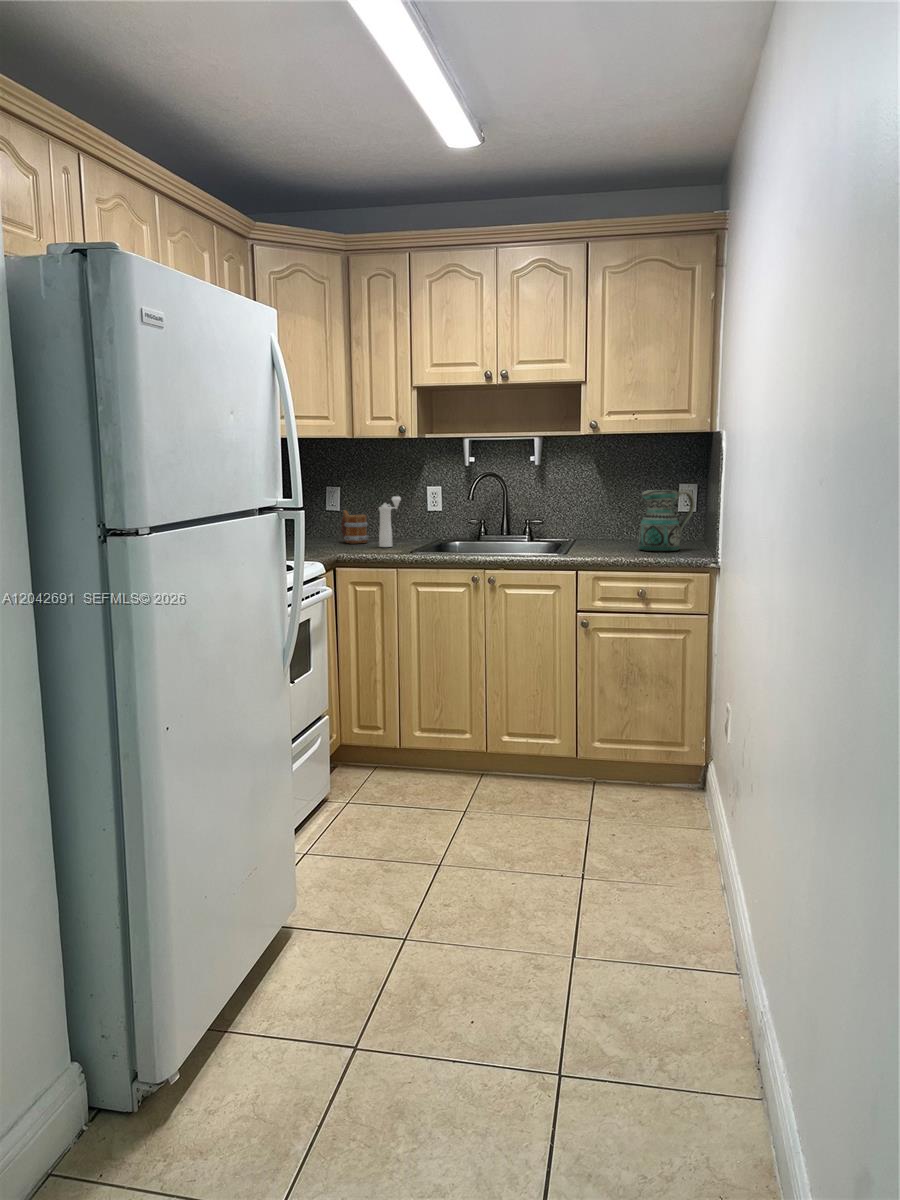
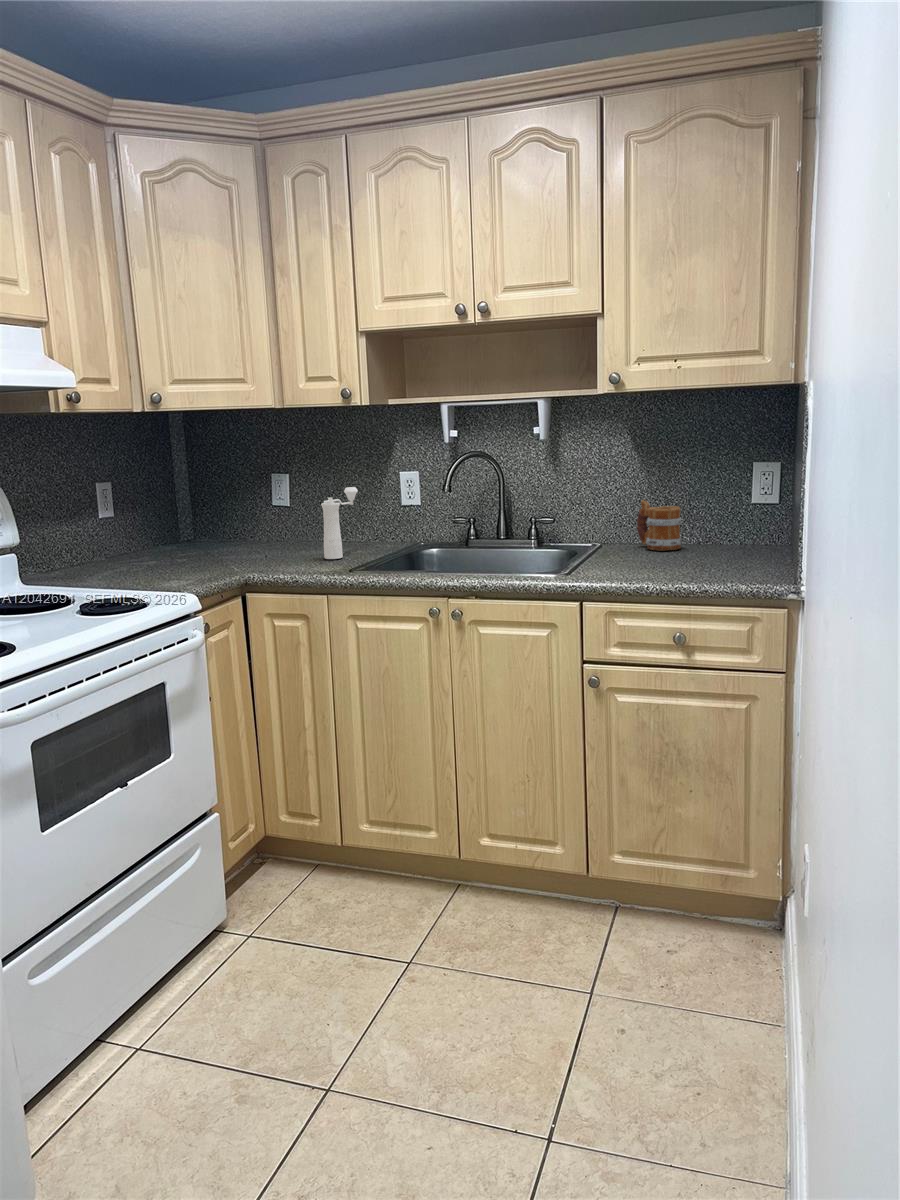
ceramic pitcher: present [639,490,695,551] -> none [685,473,772,568]
mug: present [341,510,368,543] -> present [637,500,682,550]

